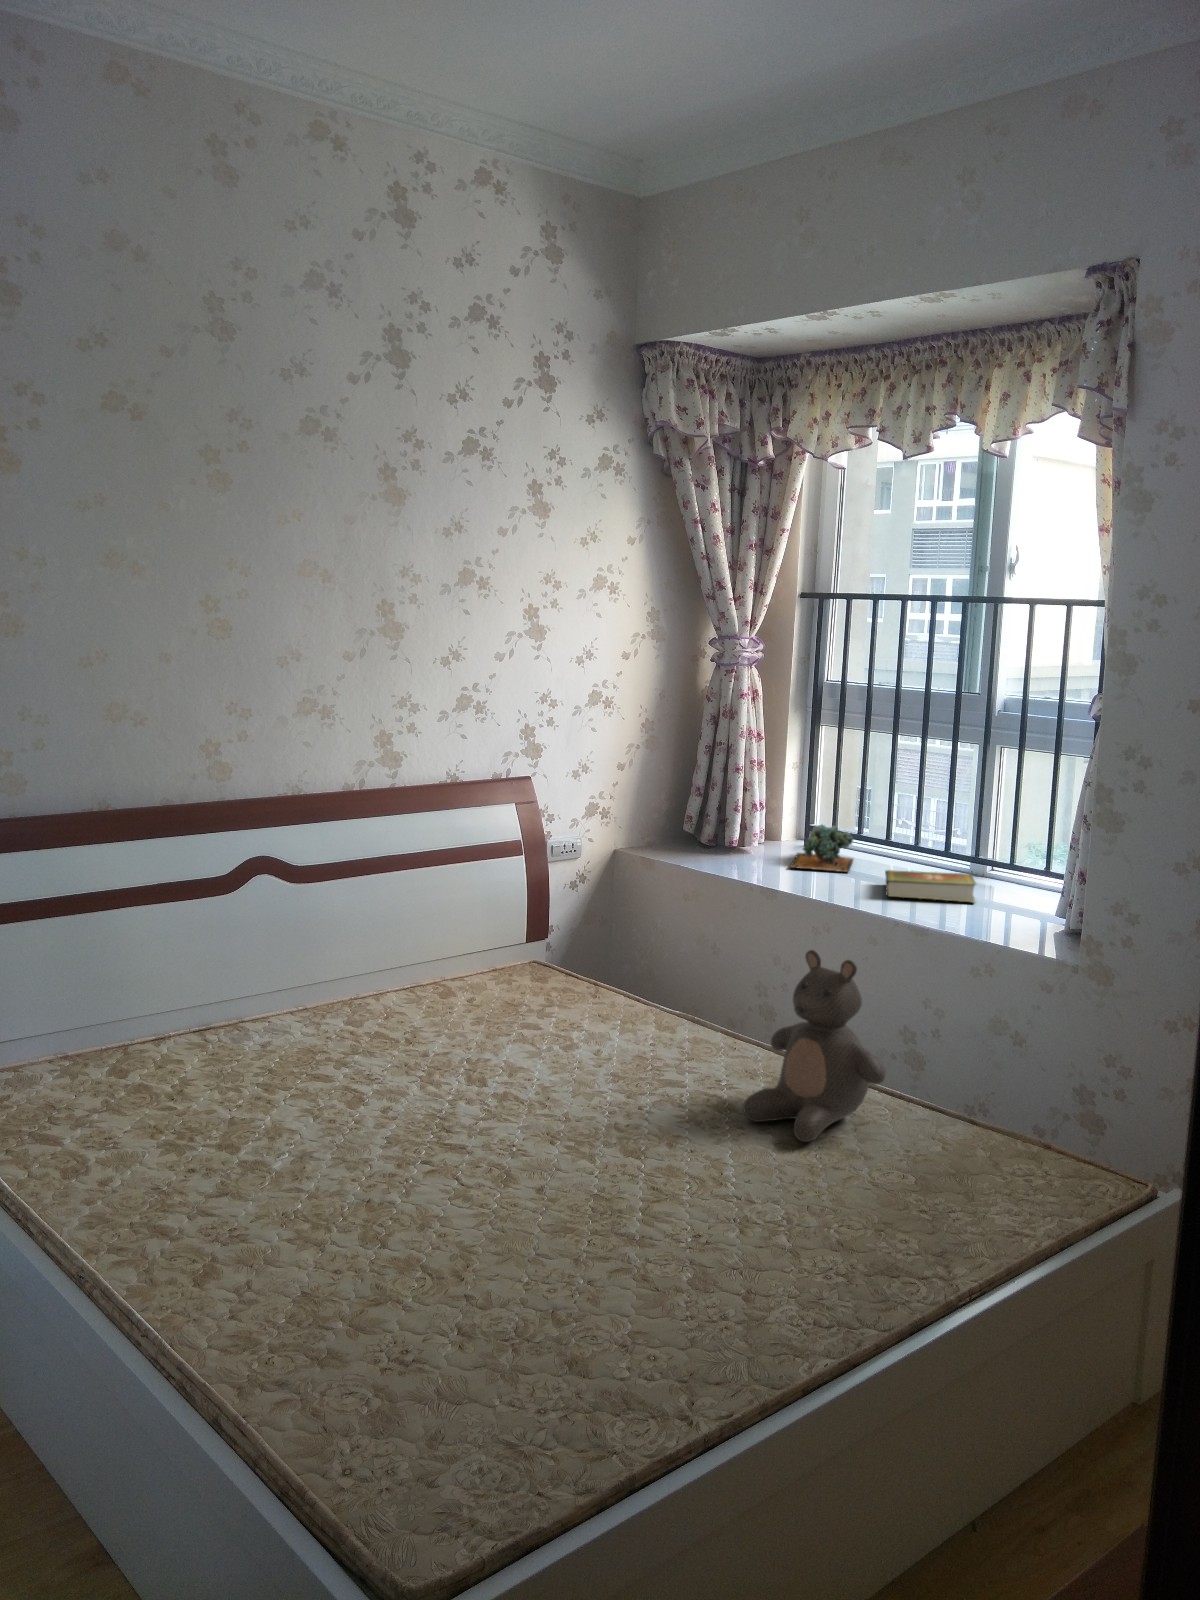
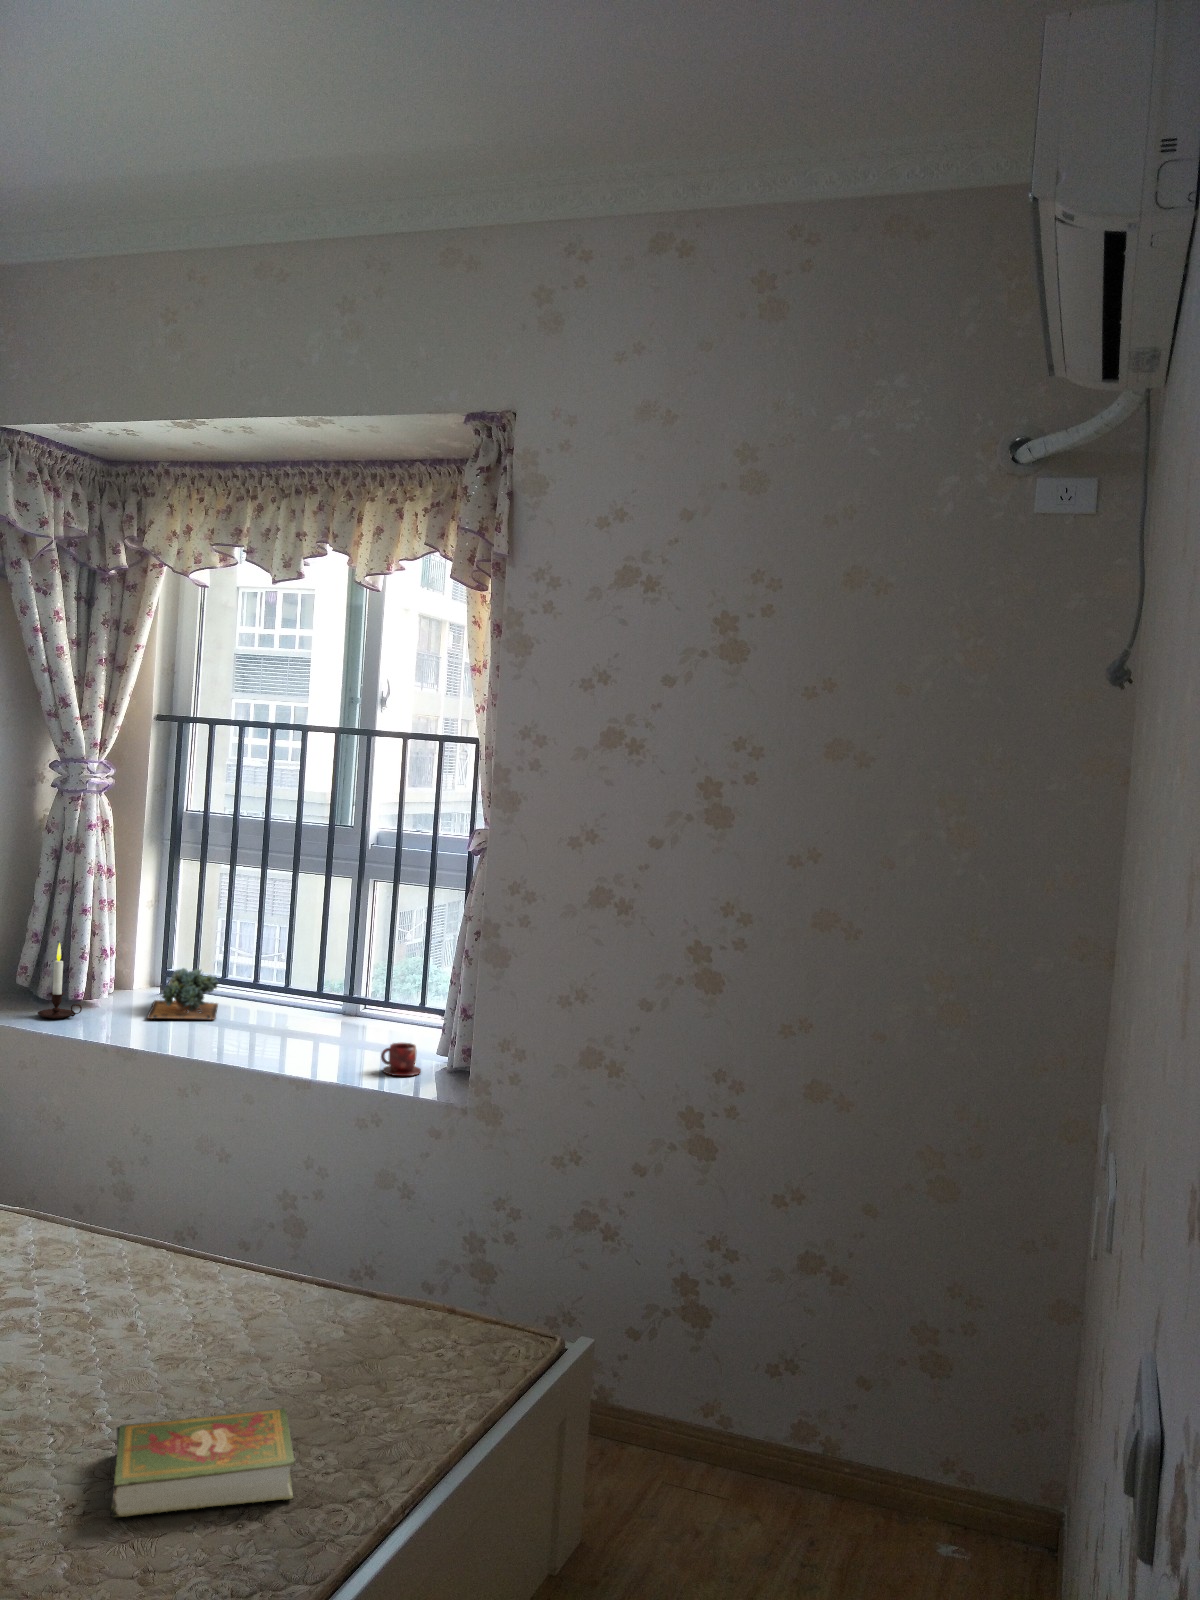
candle: none [700,798,735,863] -> present [38,943,82,1018]
book: present [885,870,976,903] -> present [111,1408,295,1518]
teacup: none [997,903,1037,935] -> present [381,1043,421,1076]
teddy bear: present [743,950,885,1142] -> none [112,1120,283,1352]

